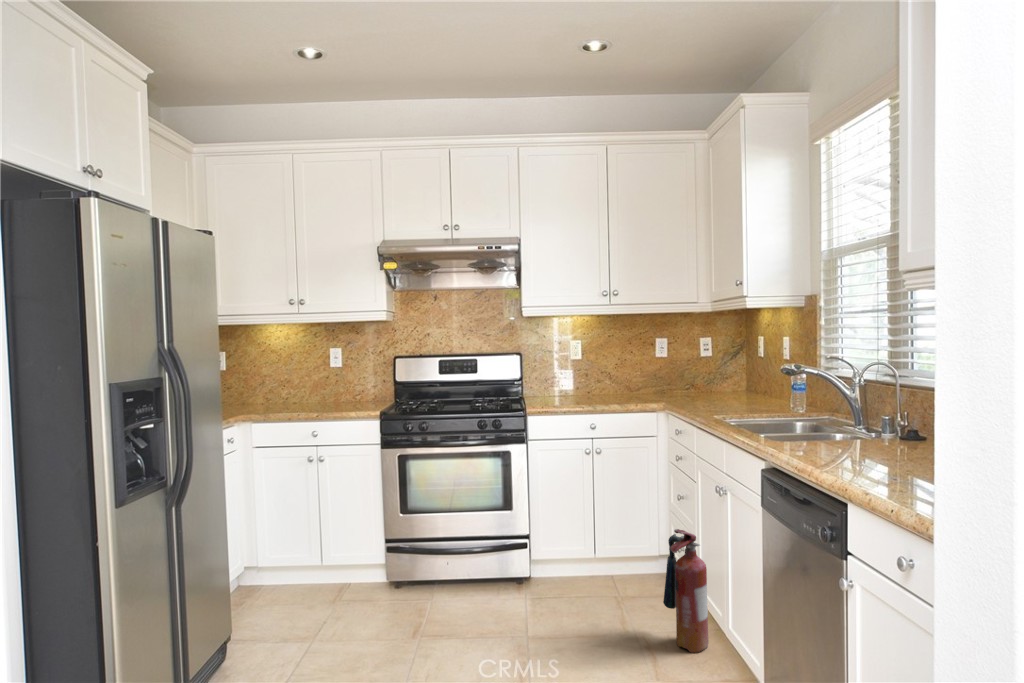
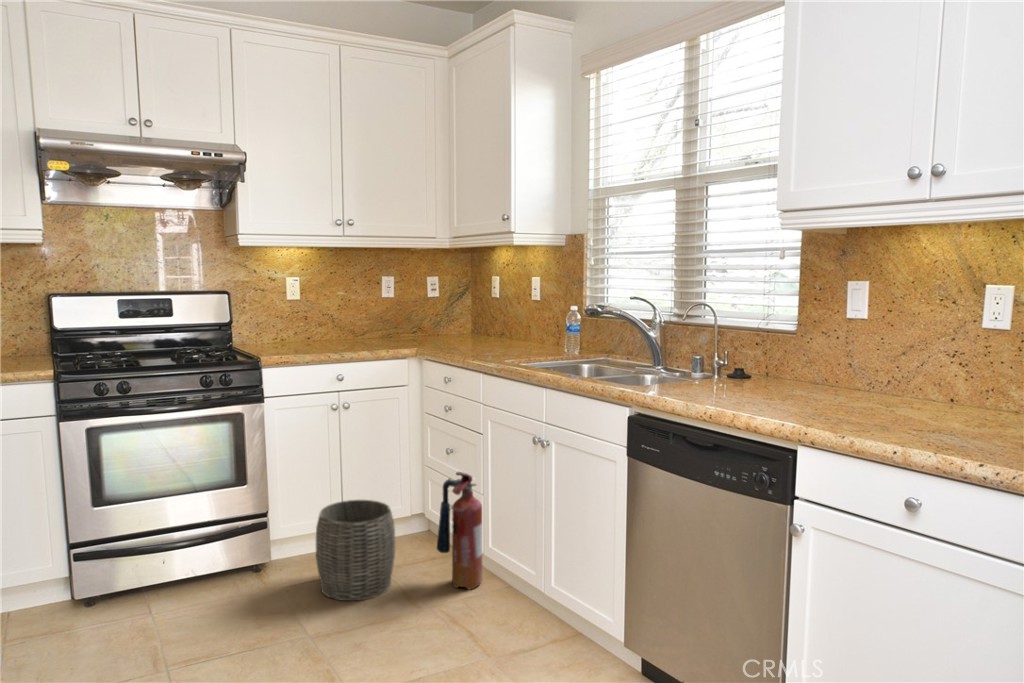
woven basket: none [553,540,625,637] -> present [316,500,395,601]

